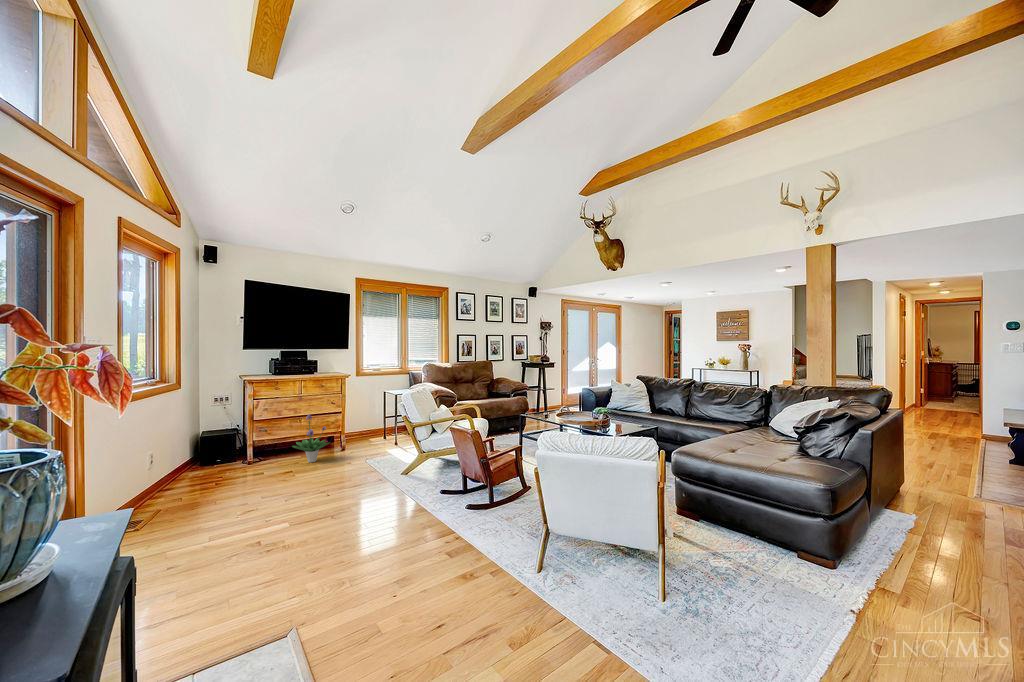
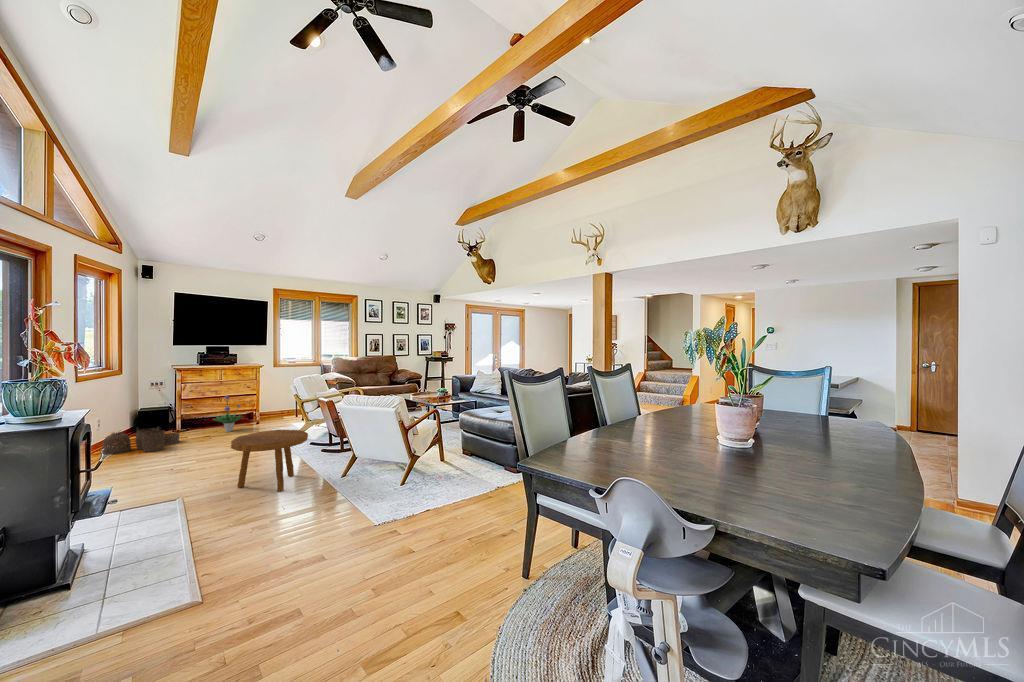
woven basket: none [155,461,254,503] -> present [102,427,180,454]
footstool: none [364,485,478,607] -> present [231,430,308,492]

